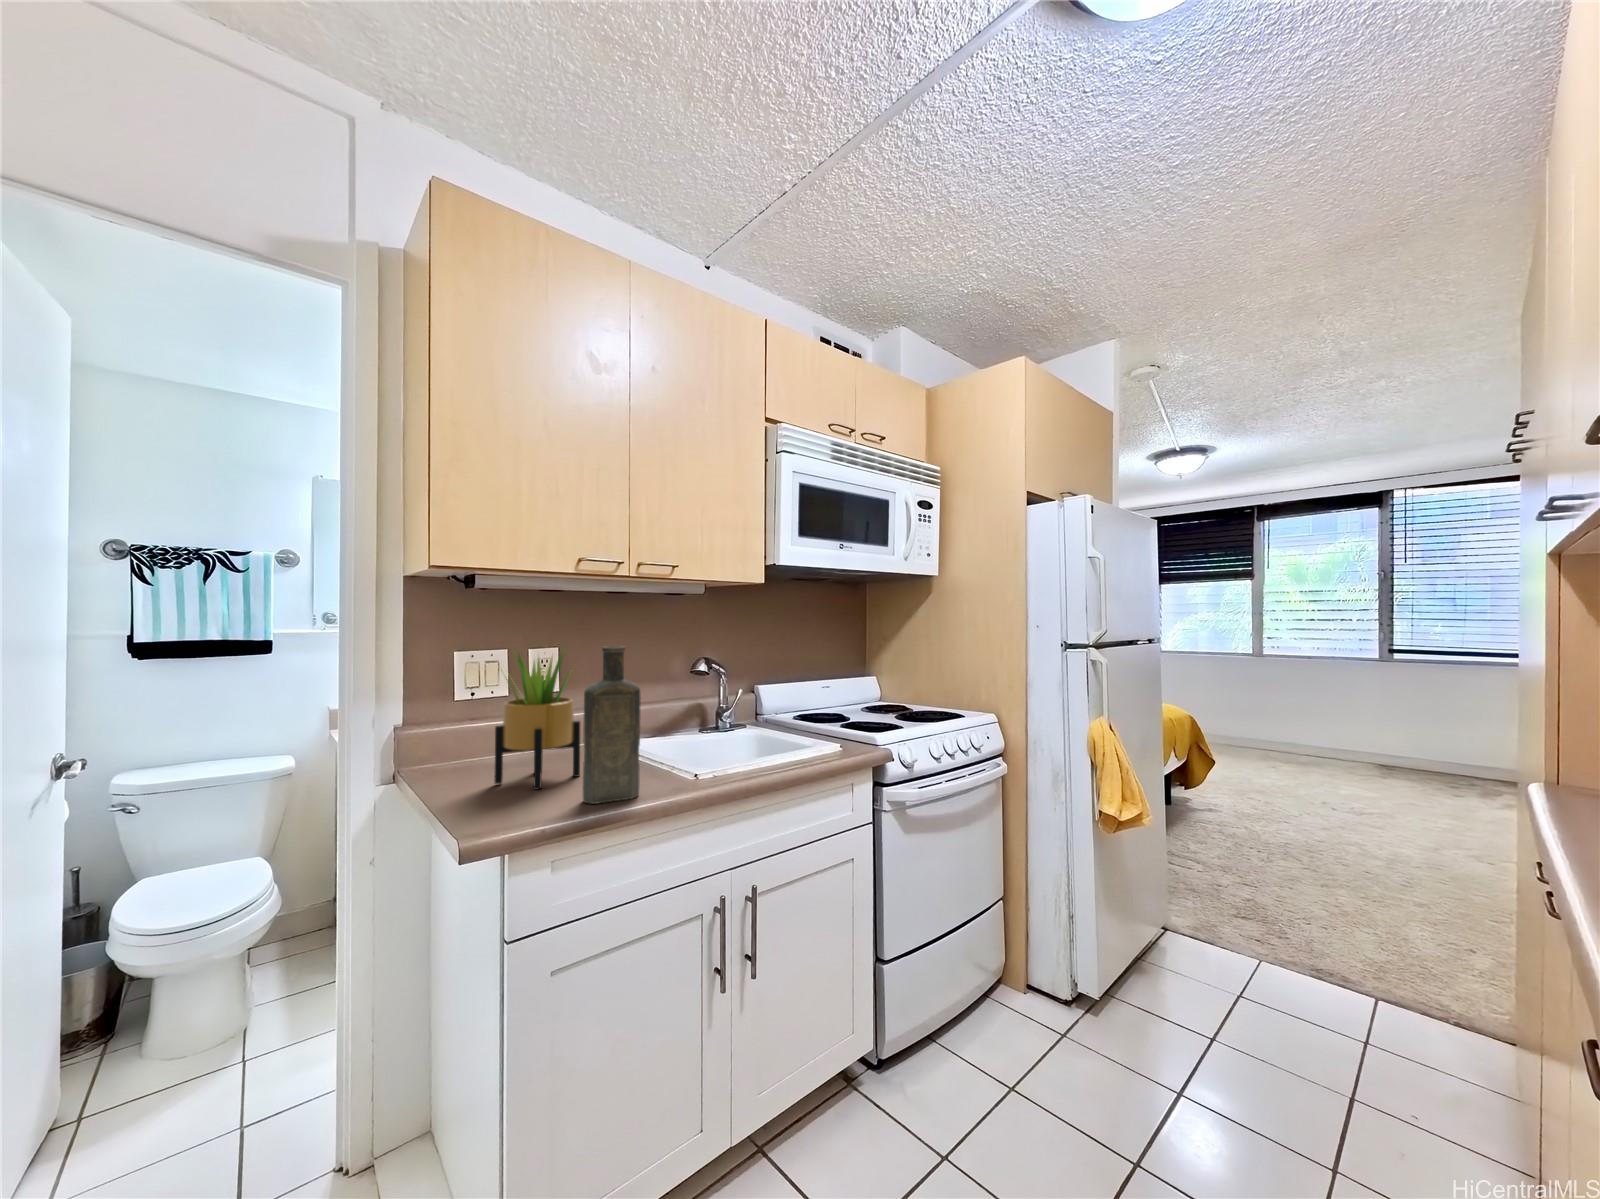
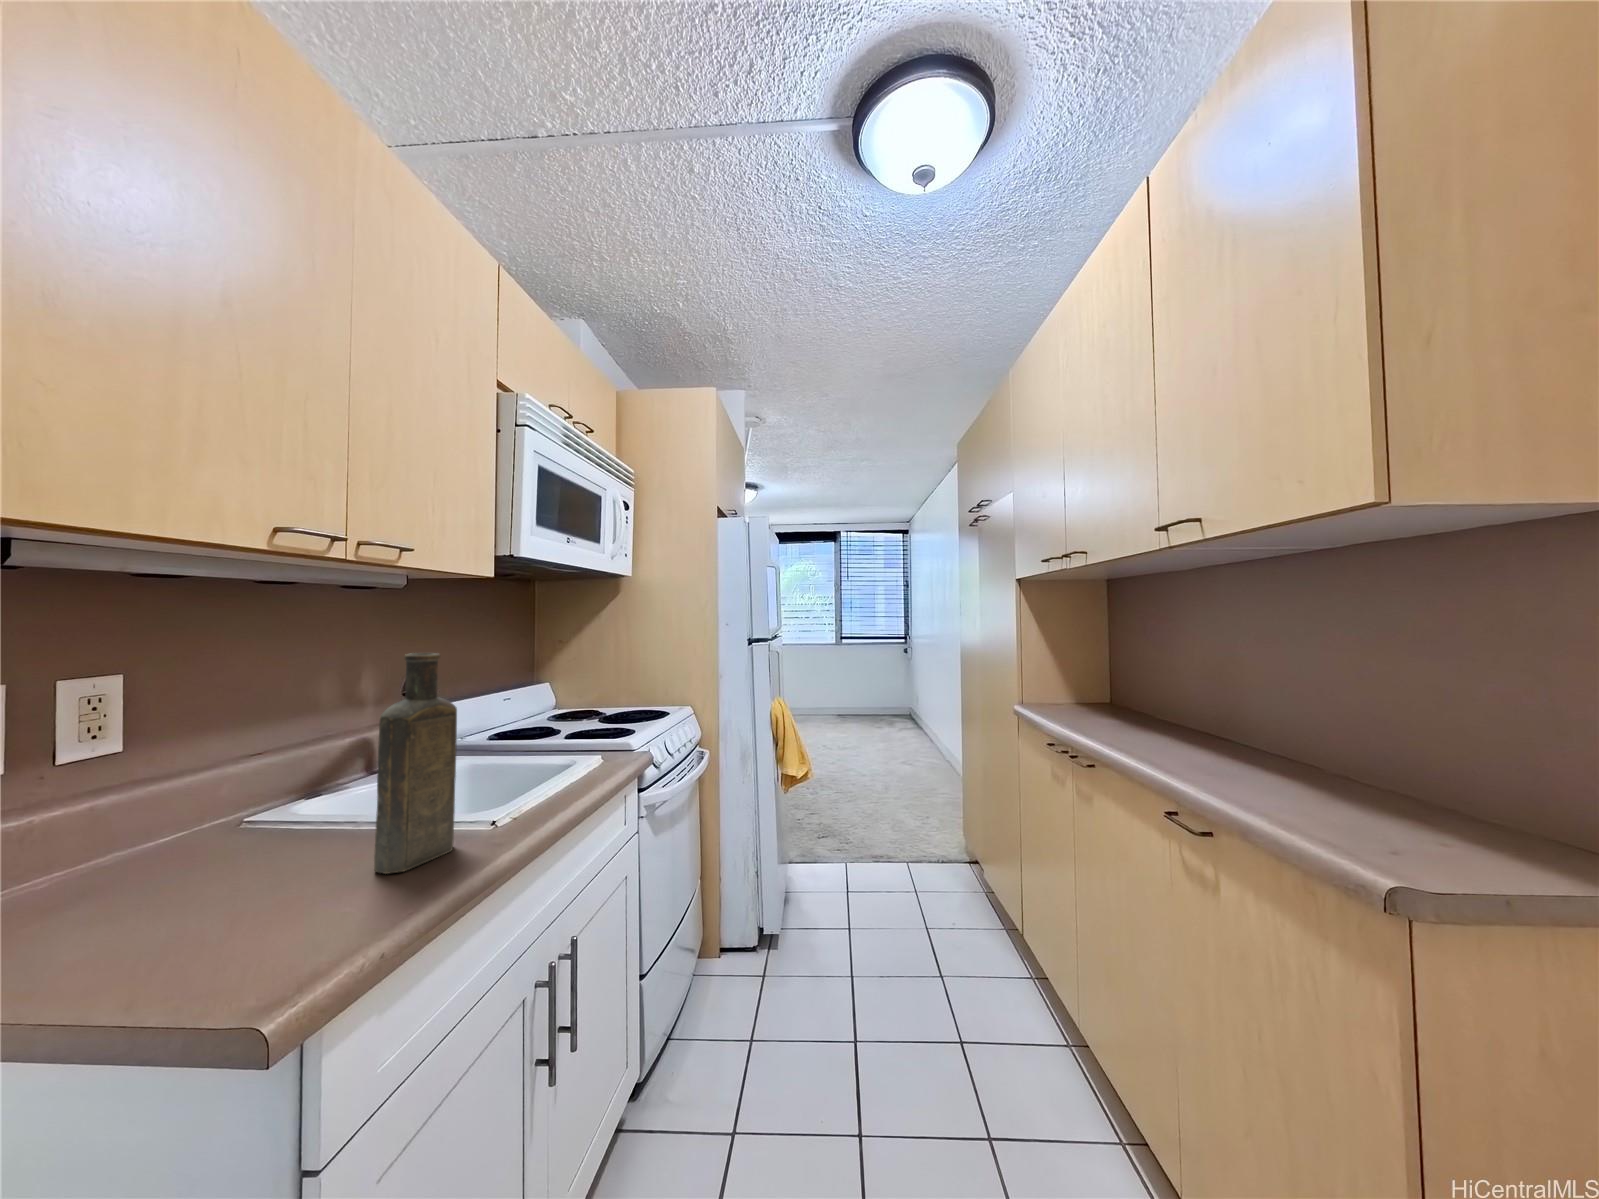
potted plant: present [495,654,580,790] -> none [120,657,293,900]

